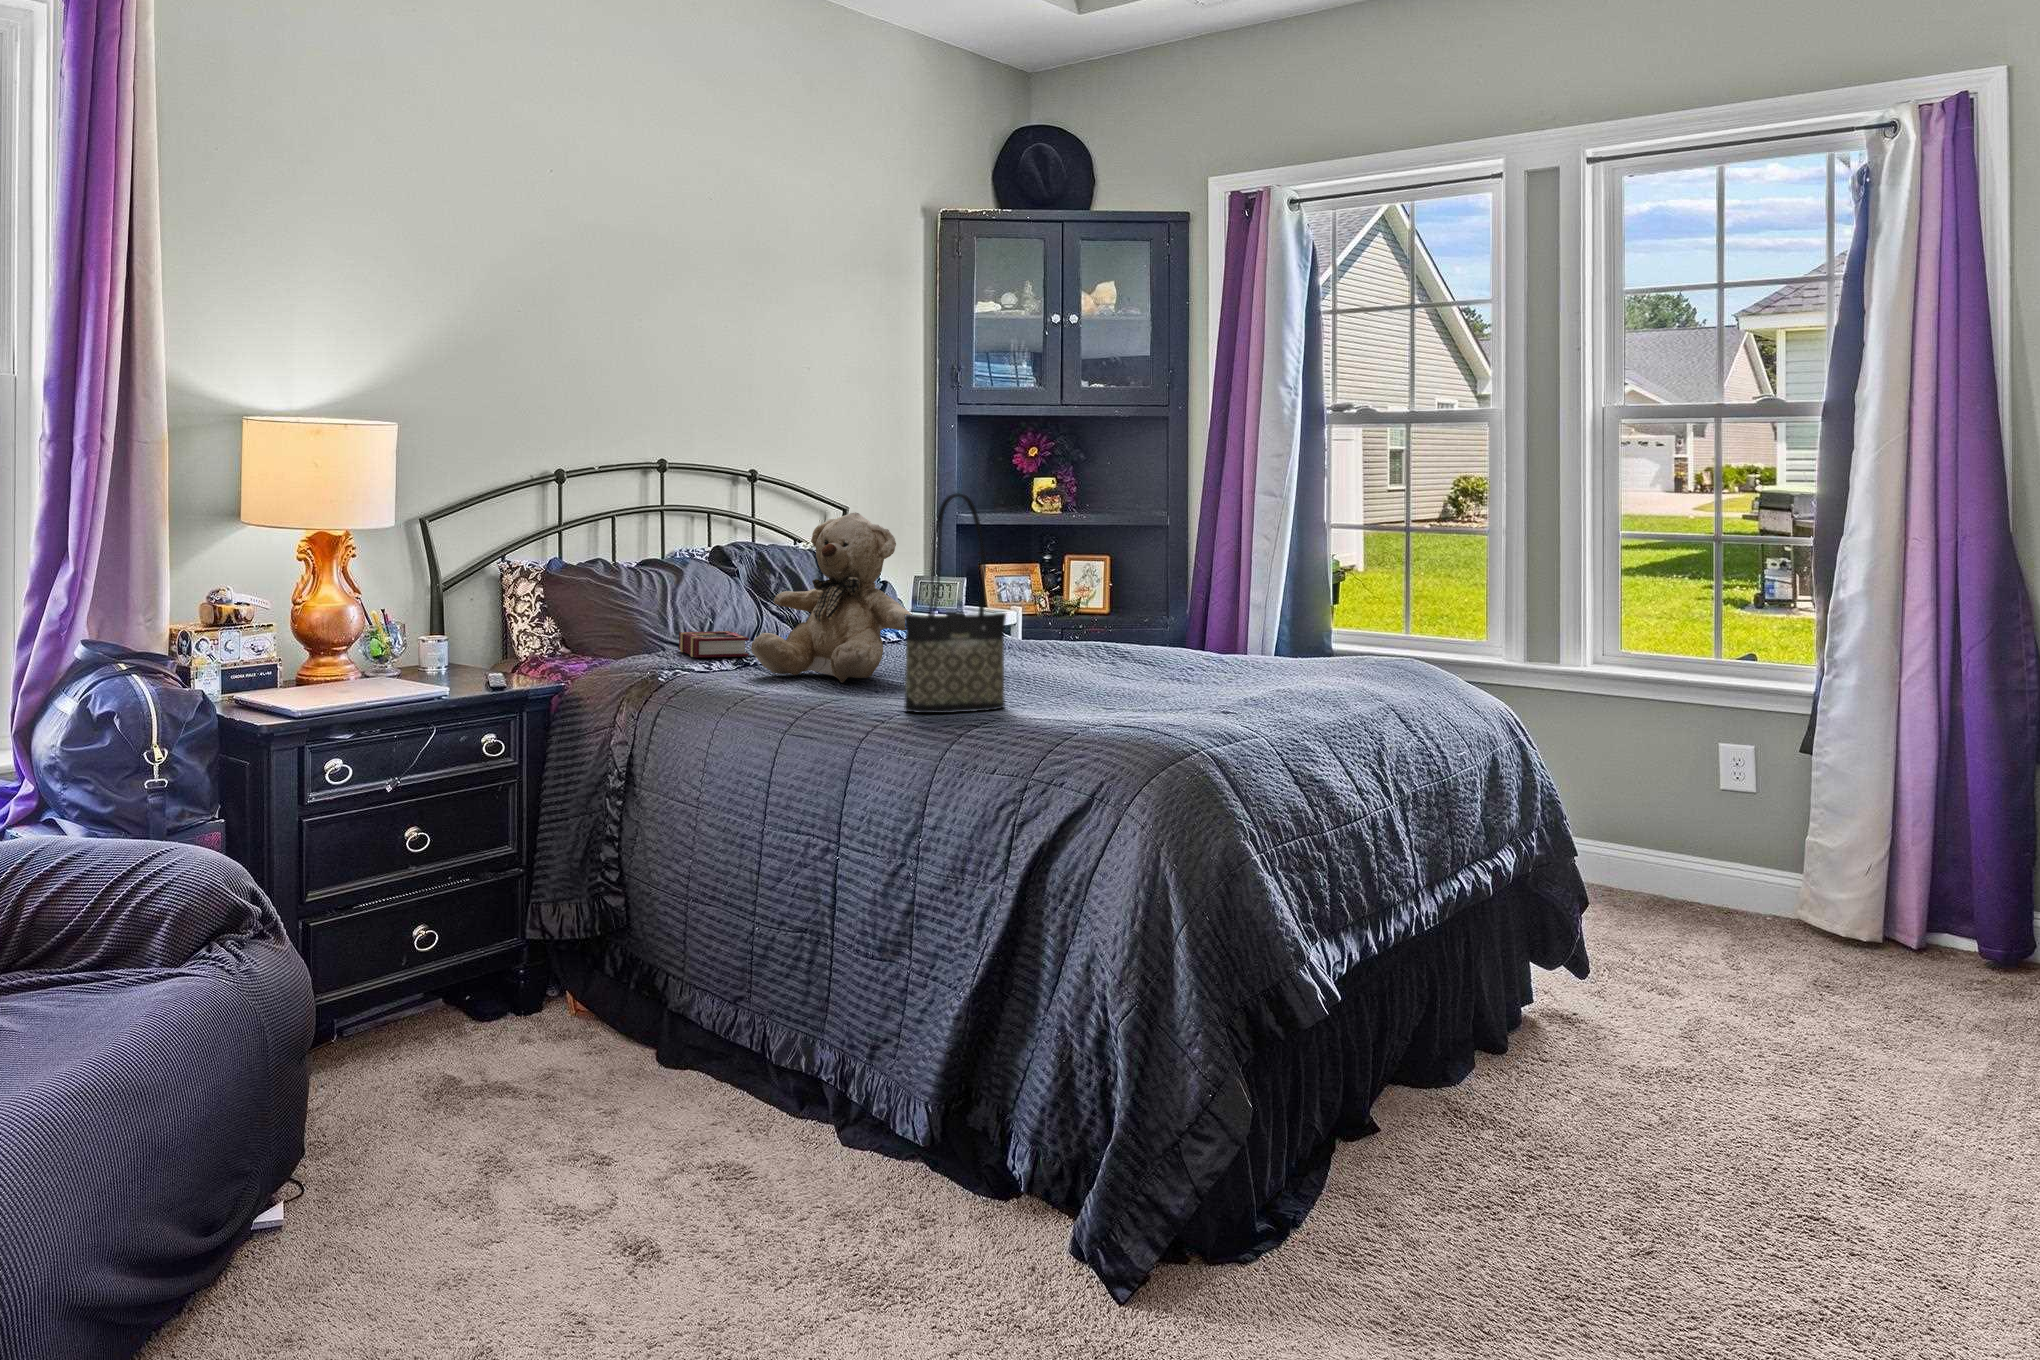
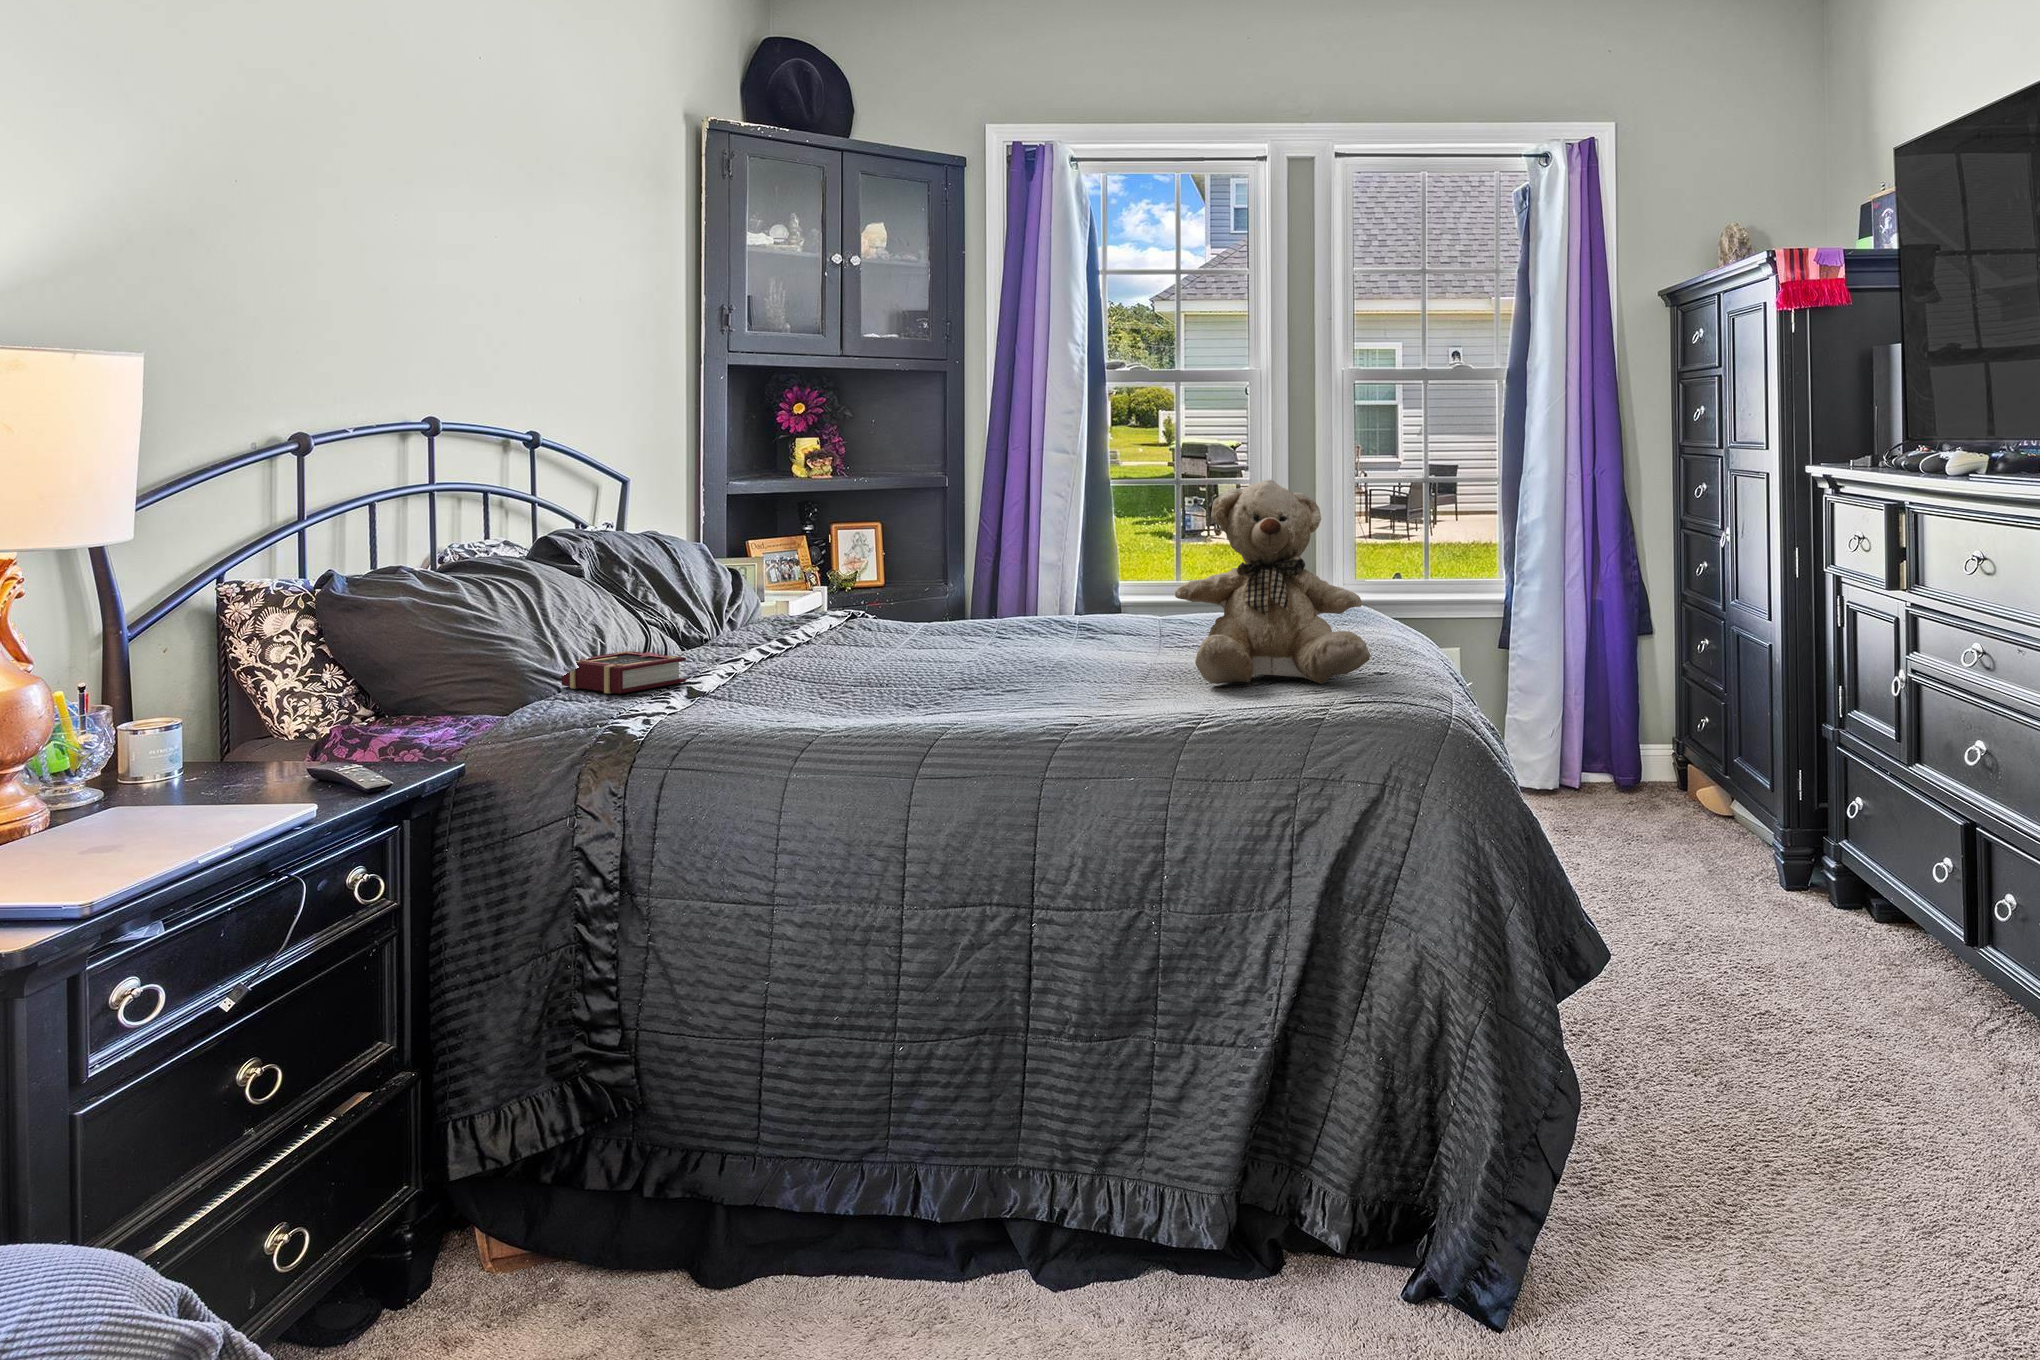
tote bag: present [904,493,1006,713] -> none [1068,459,1156,728]
teddy bear: present [751,512,912,683] -> present [1175,480,1370,684]

